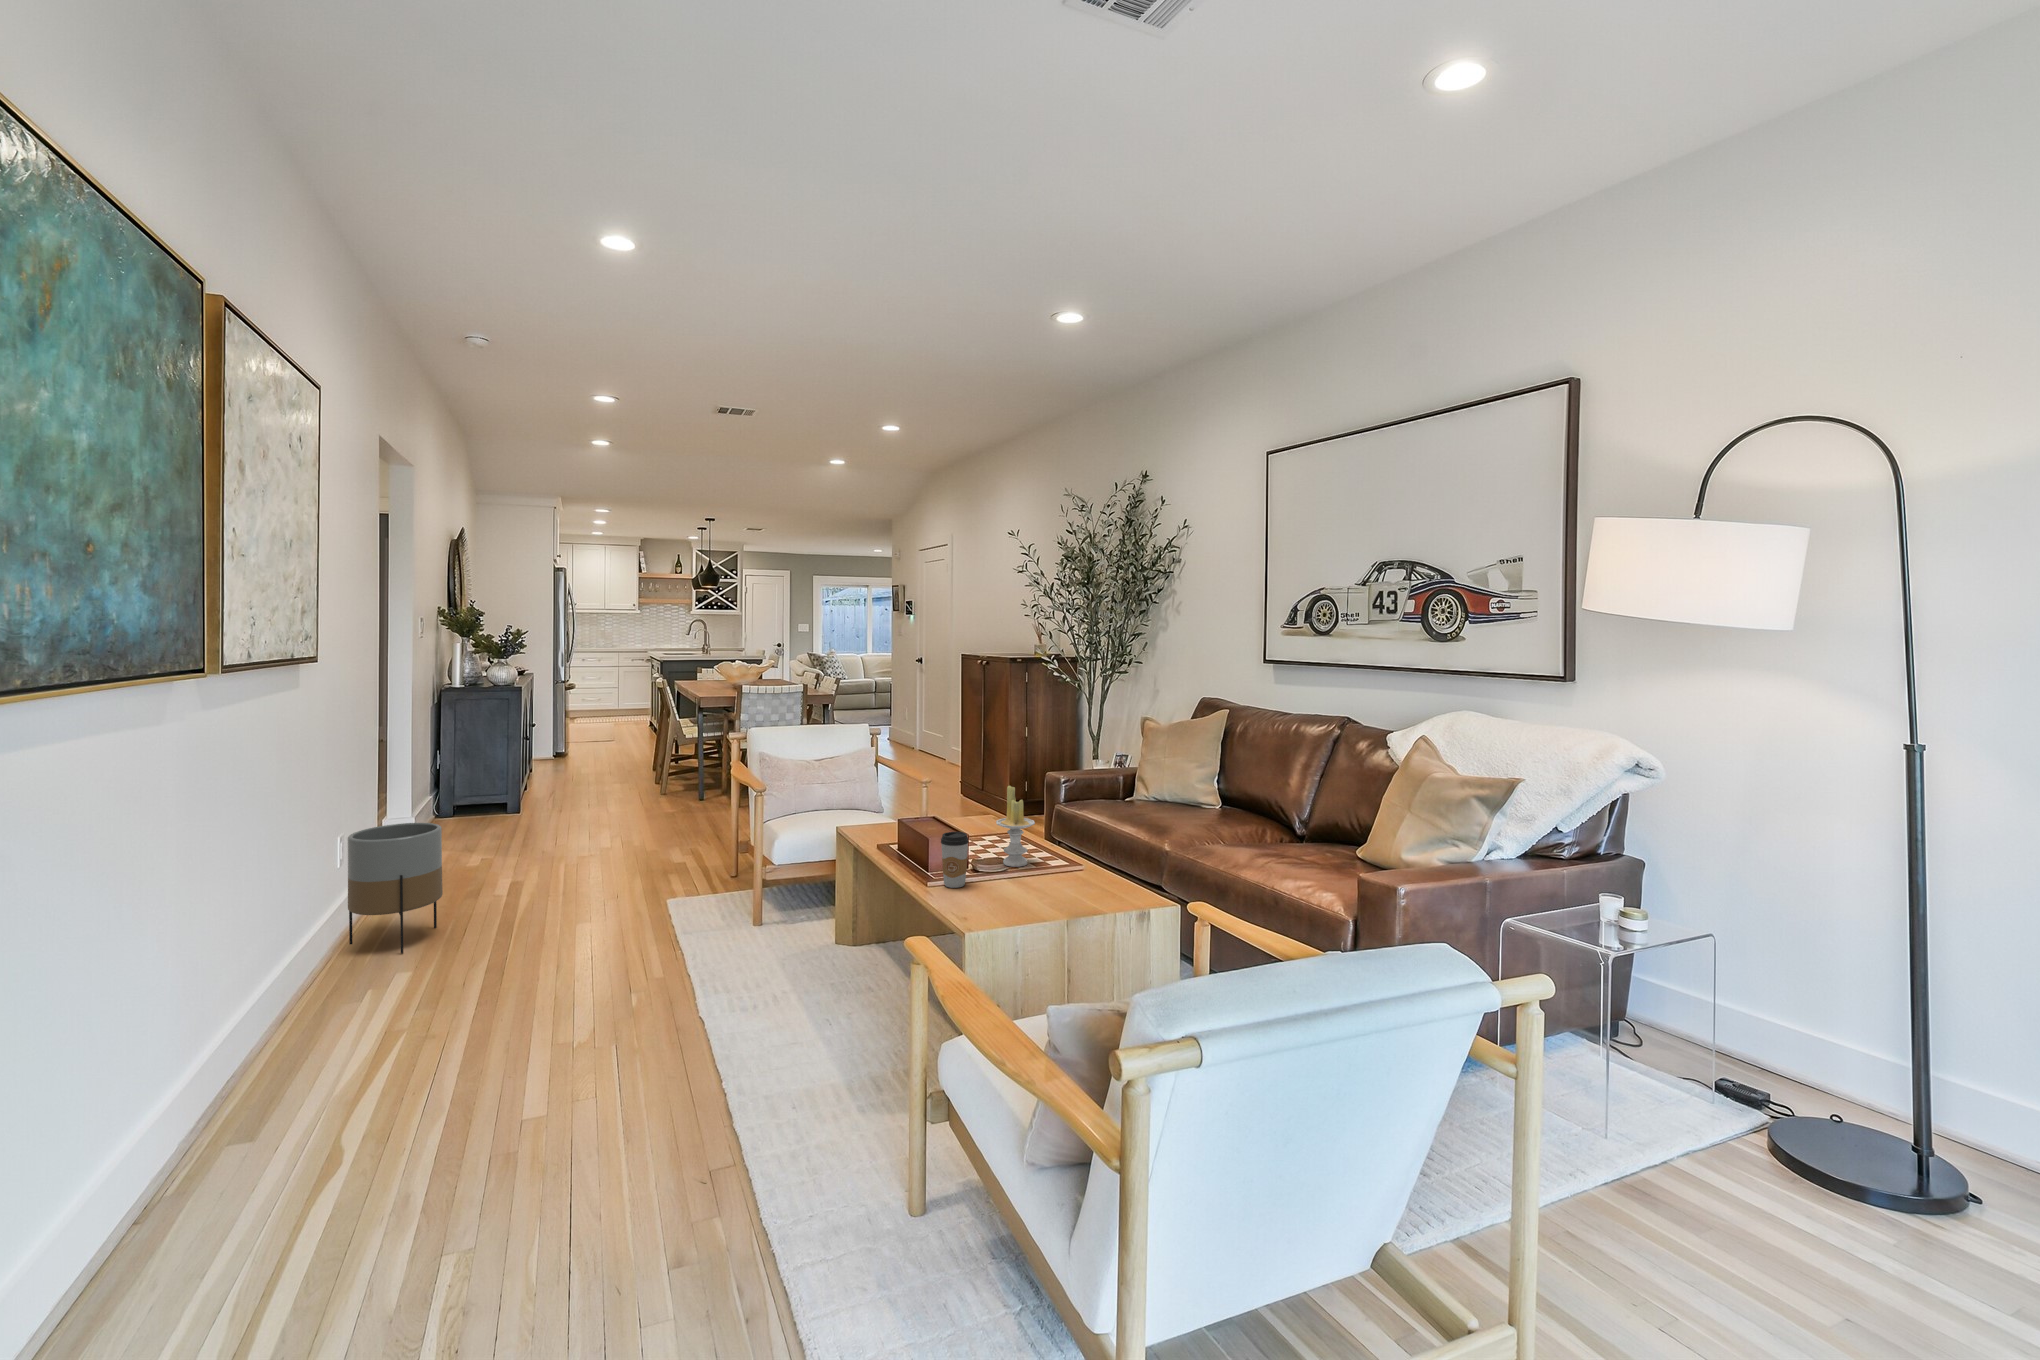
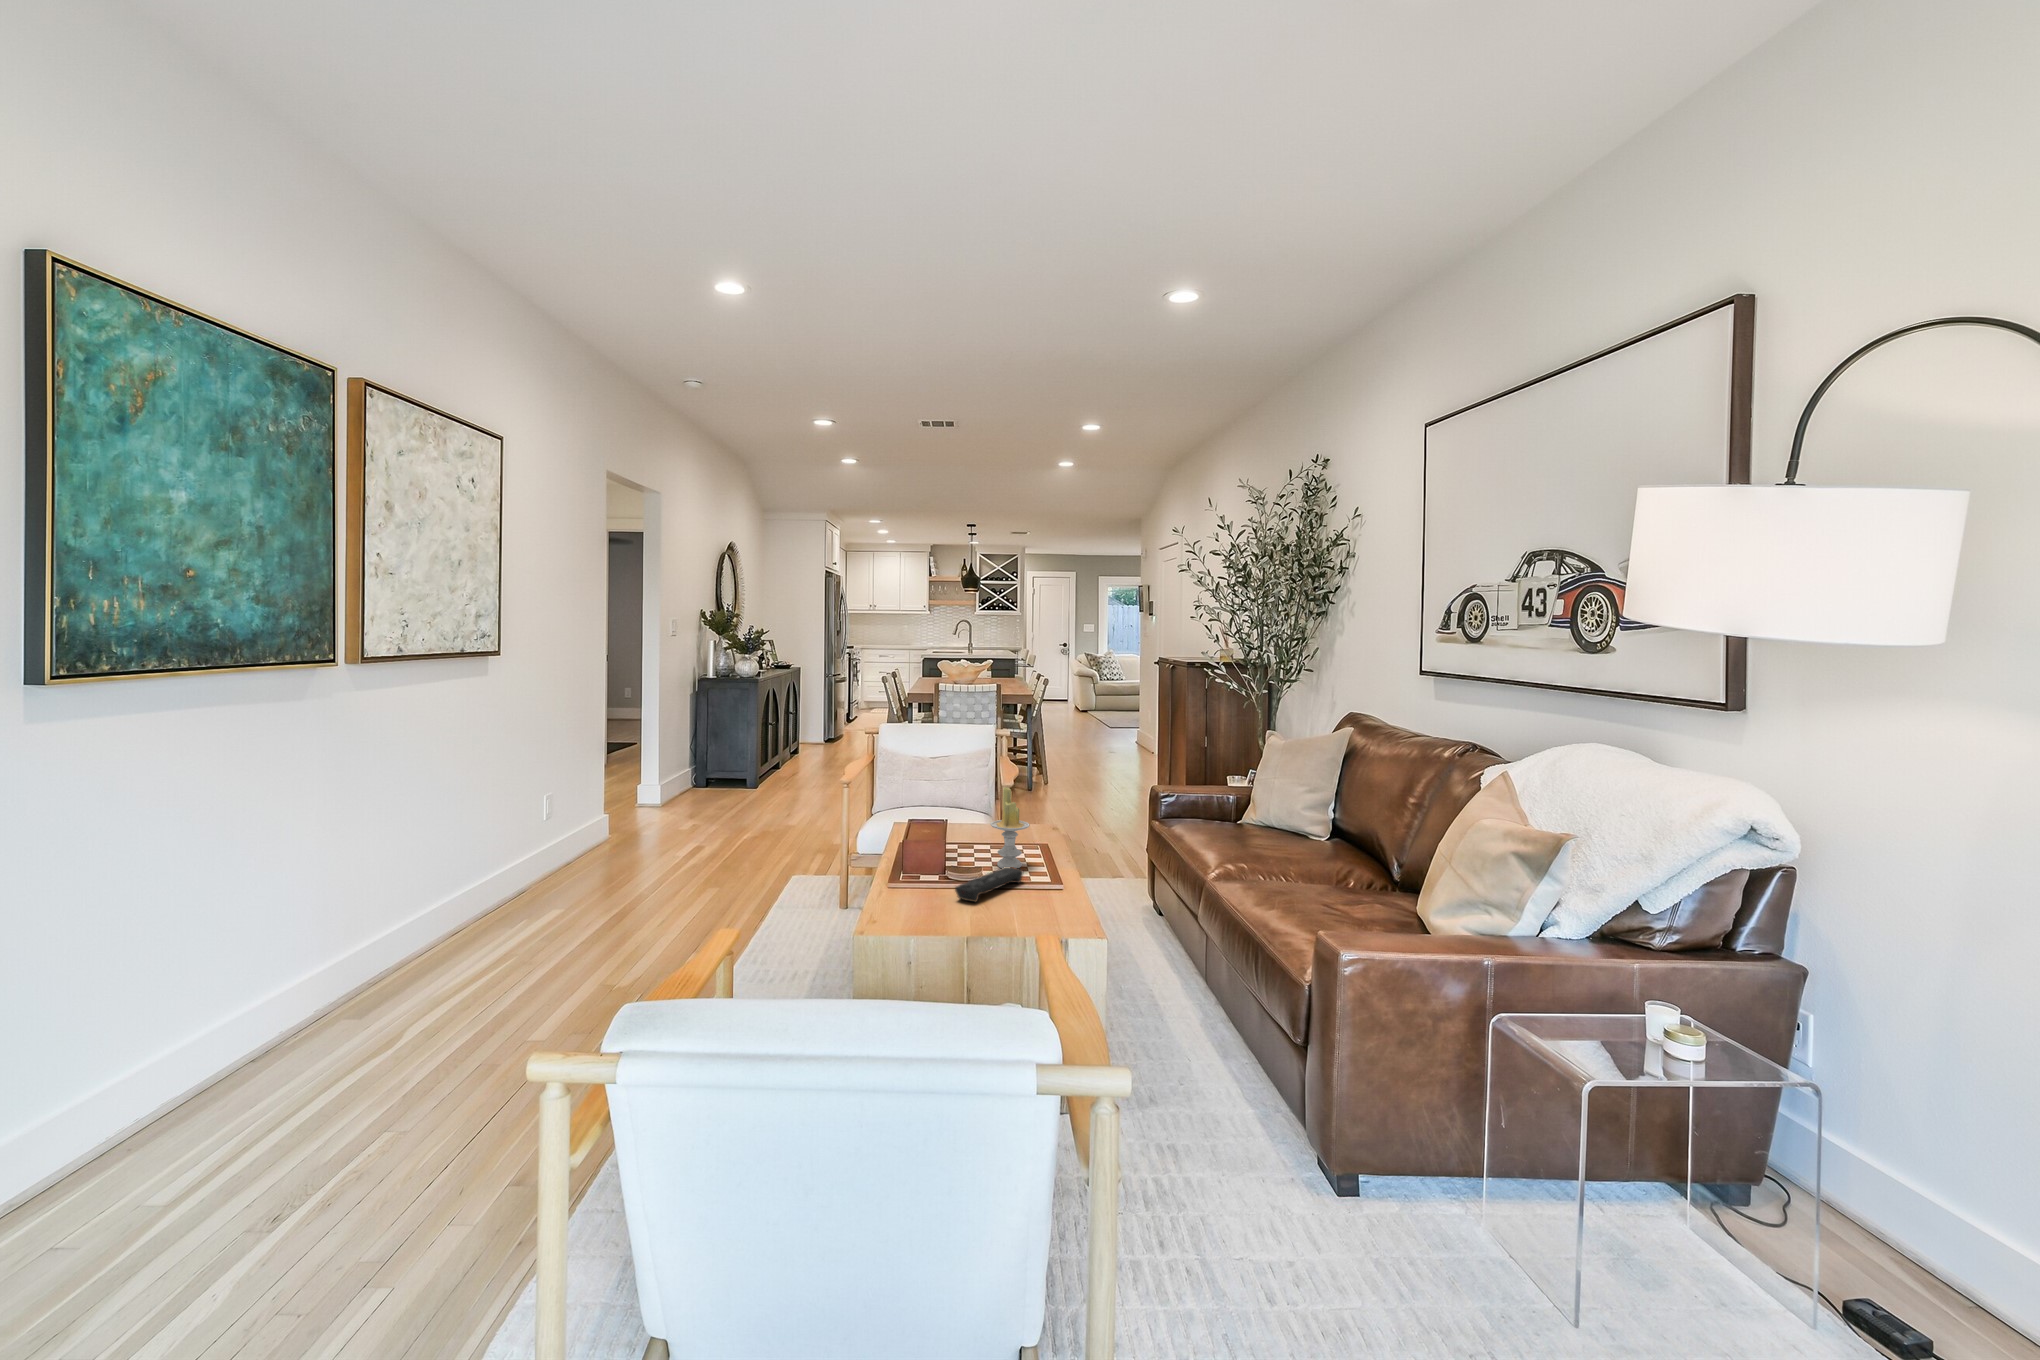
planter: present [348,823,443,954] -> none [566,779,632,880]
coffee cup: present [941,832,969,888] -> none [914,826,941,879]
remote control: none [1016,864,1051,903] -> present [955,867,1023,902]

